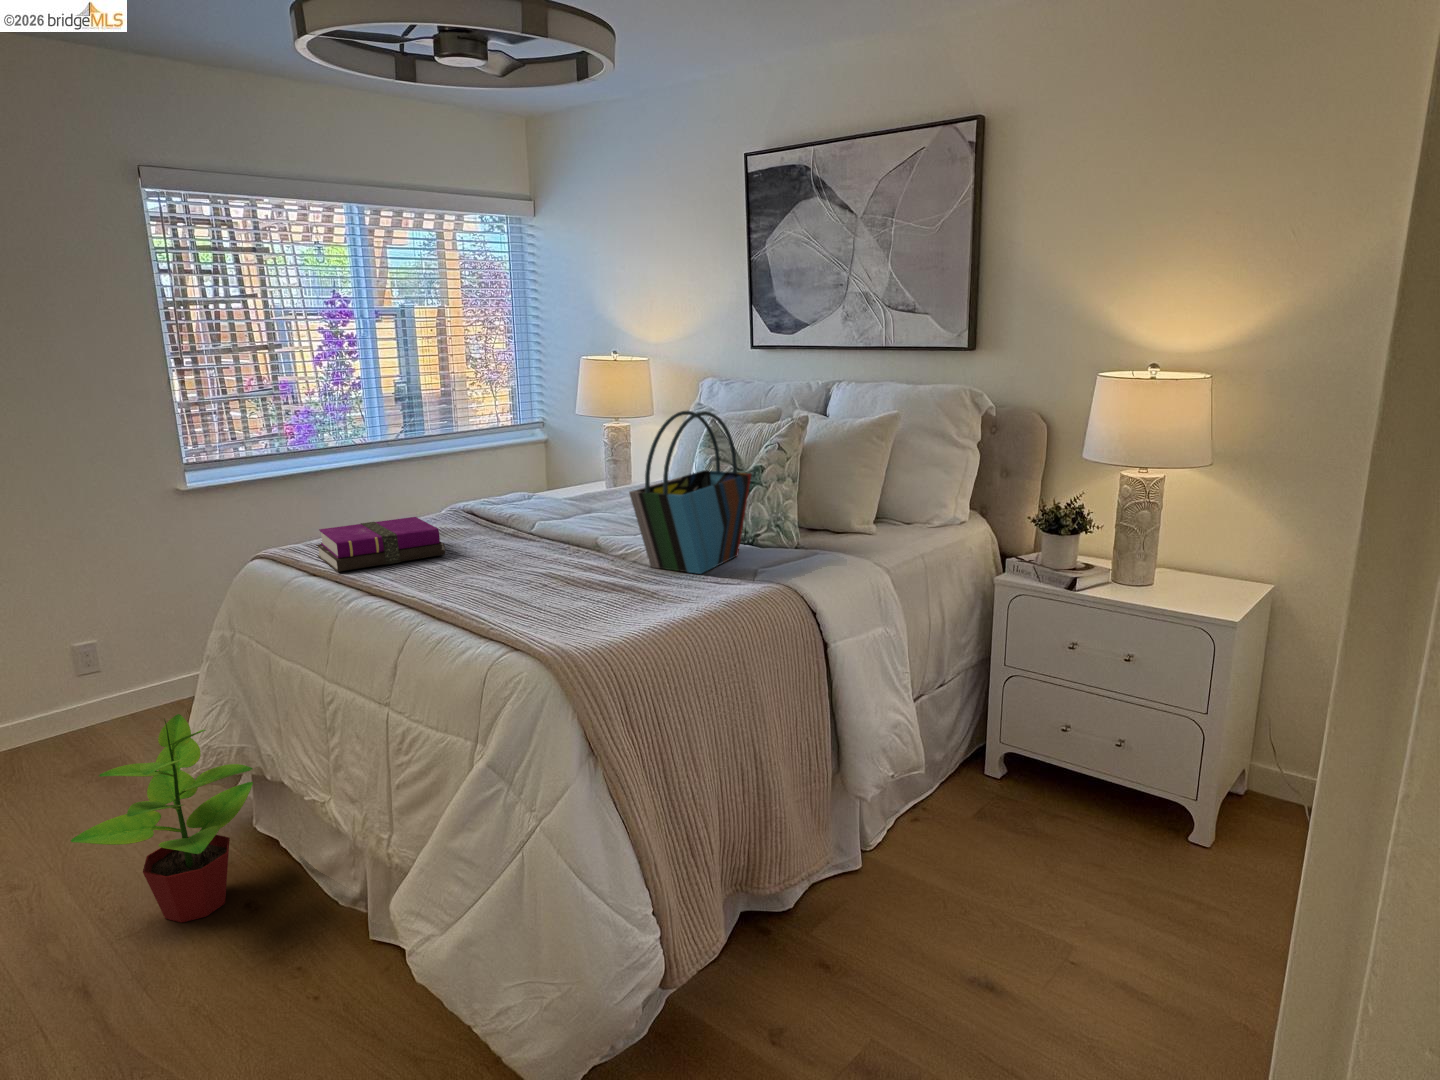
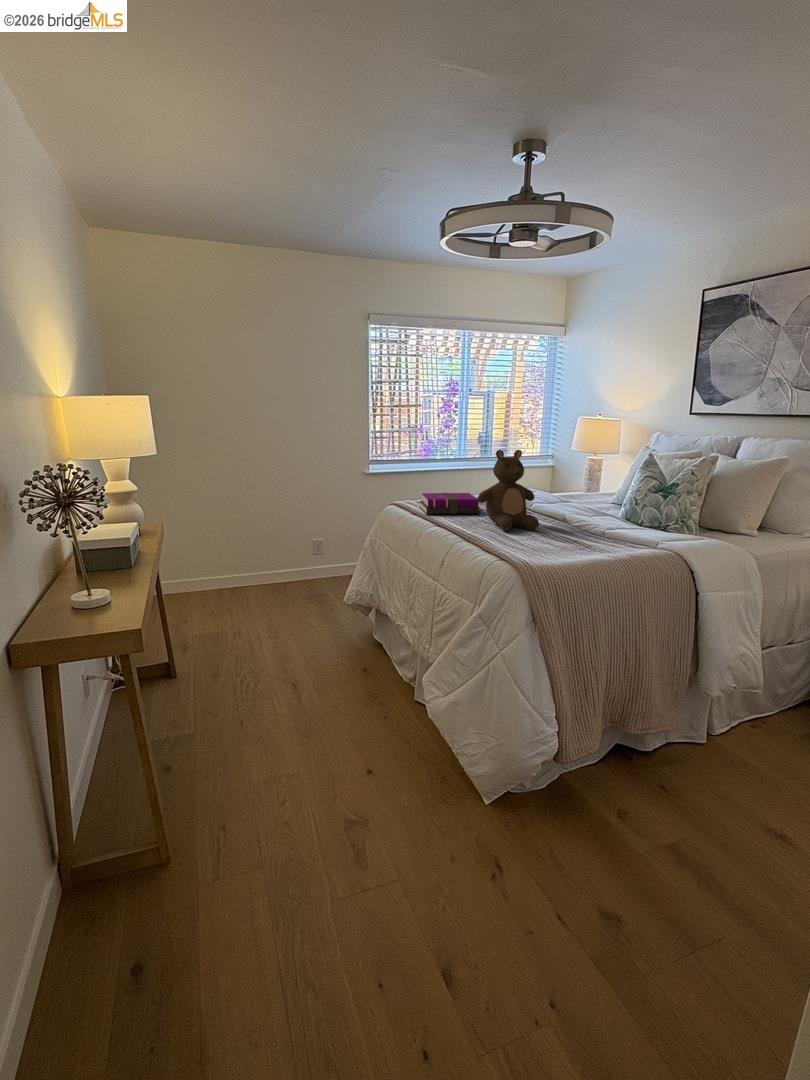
tote bag: present [629,411,751,574] -> none [585,443,669,541]
stuffed bear: none [440,434,560,586] -> present [477,450,539,531]
potted plant: present [71,714,253,923] -> none [302,570,376,667]

